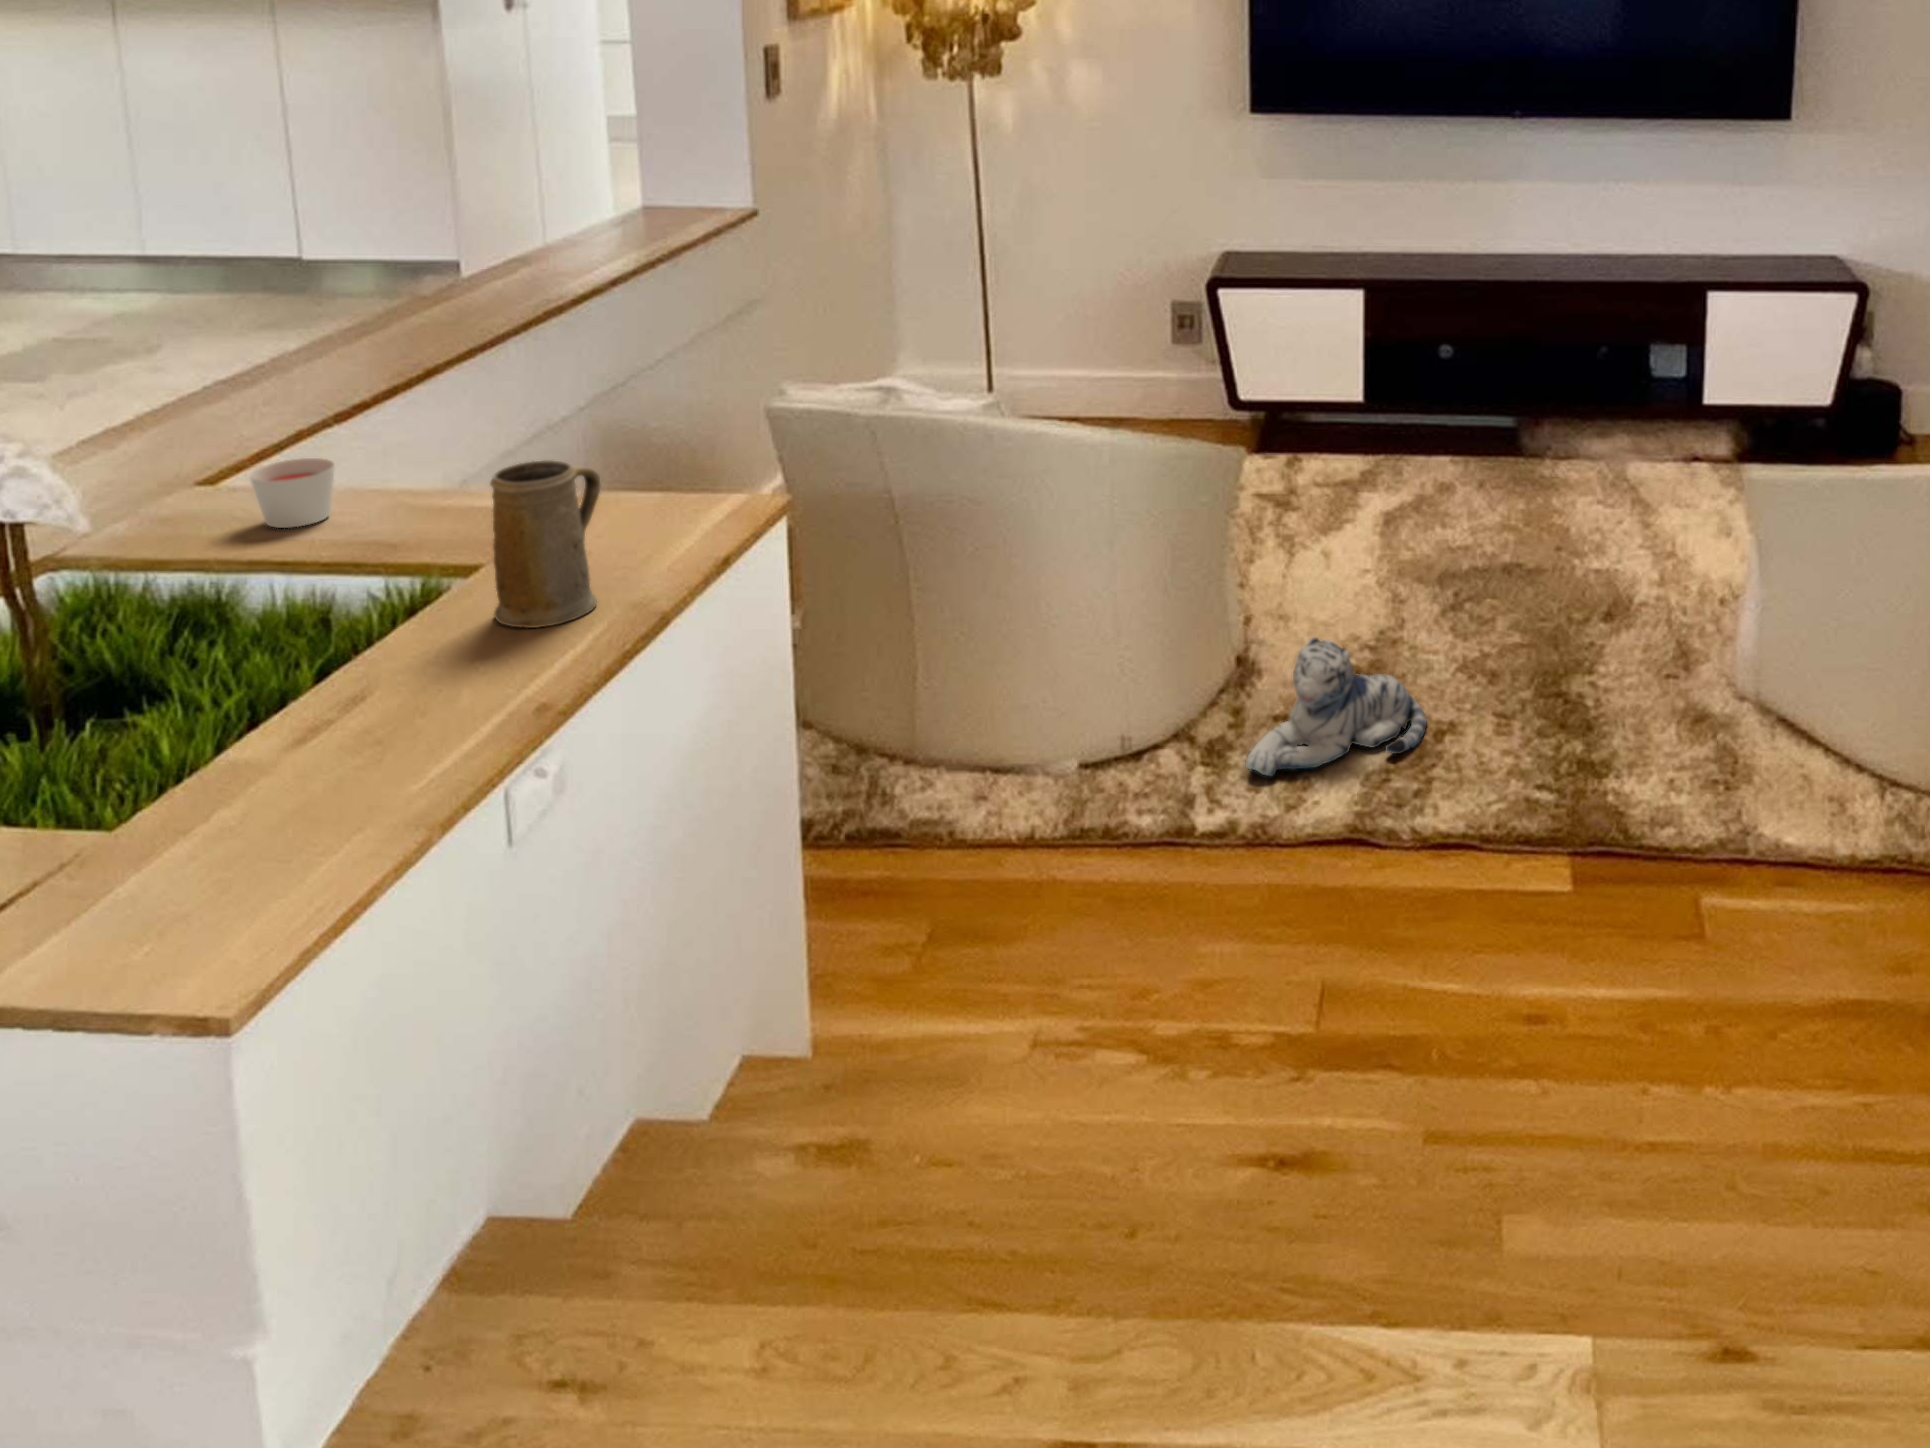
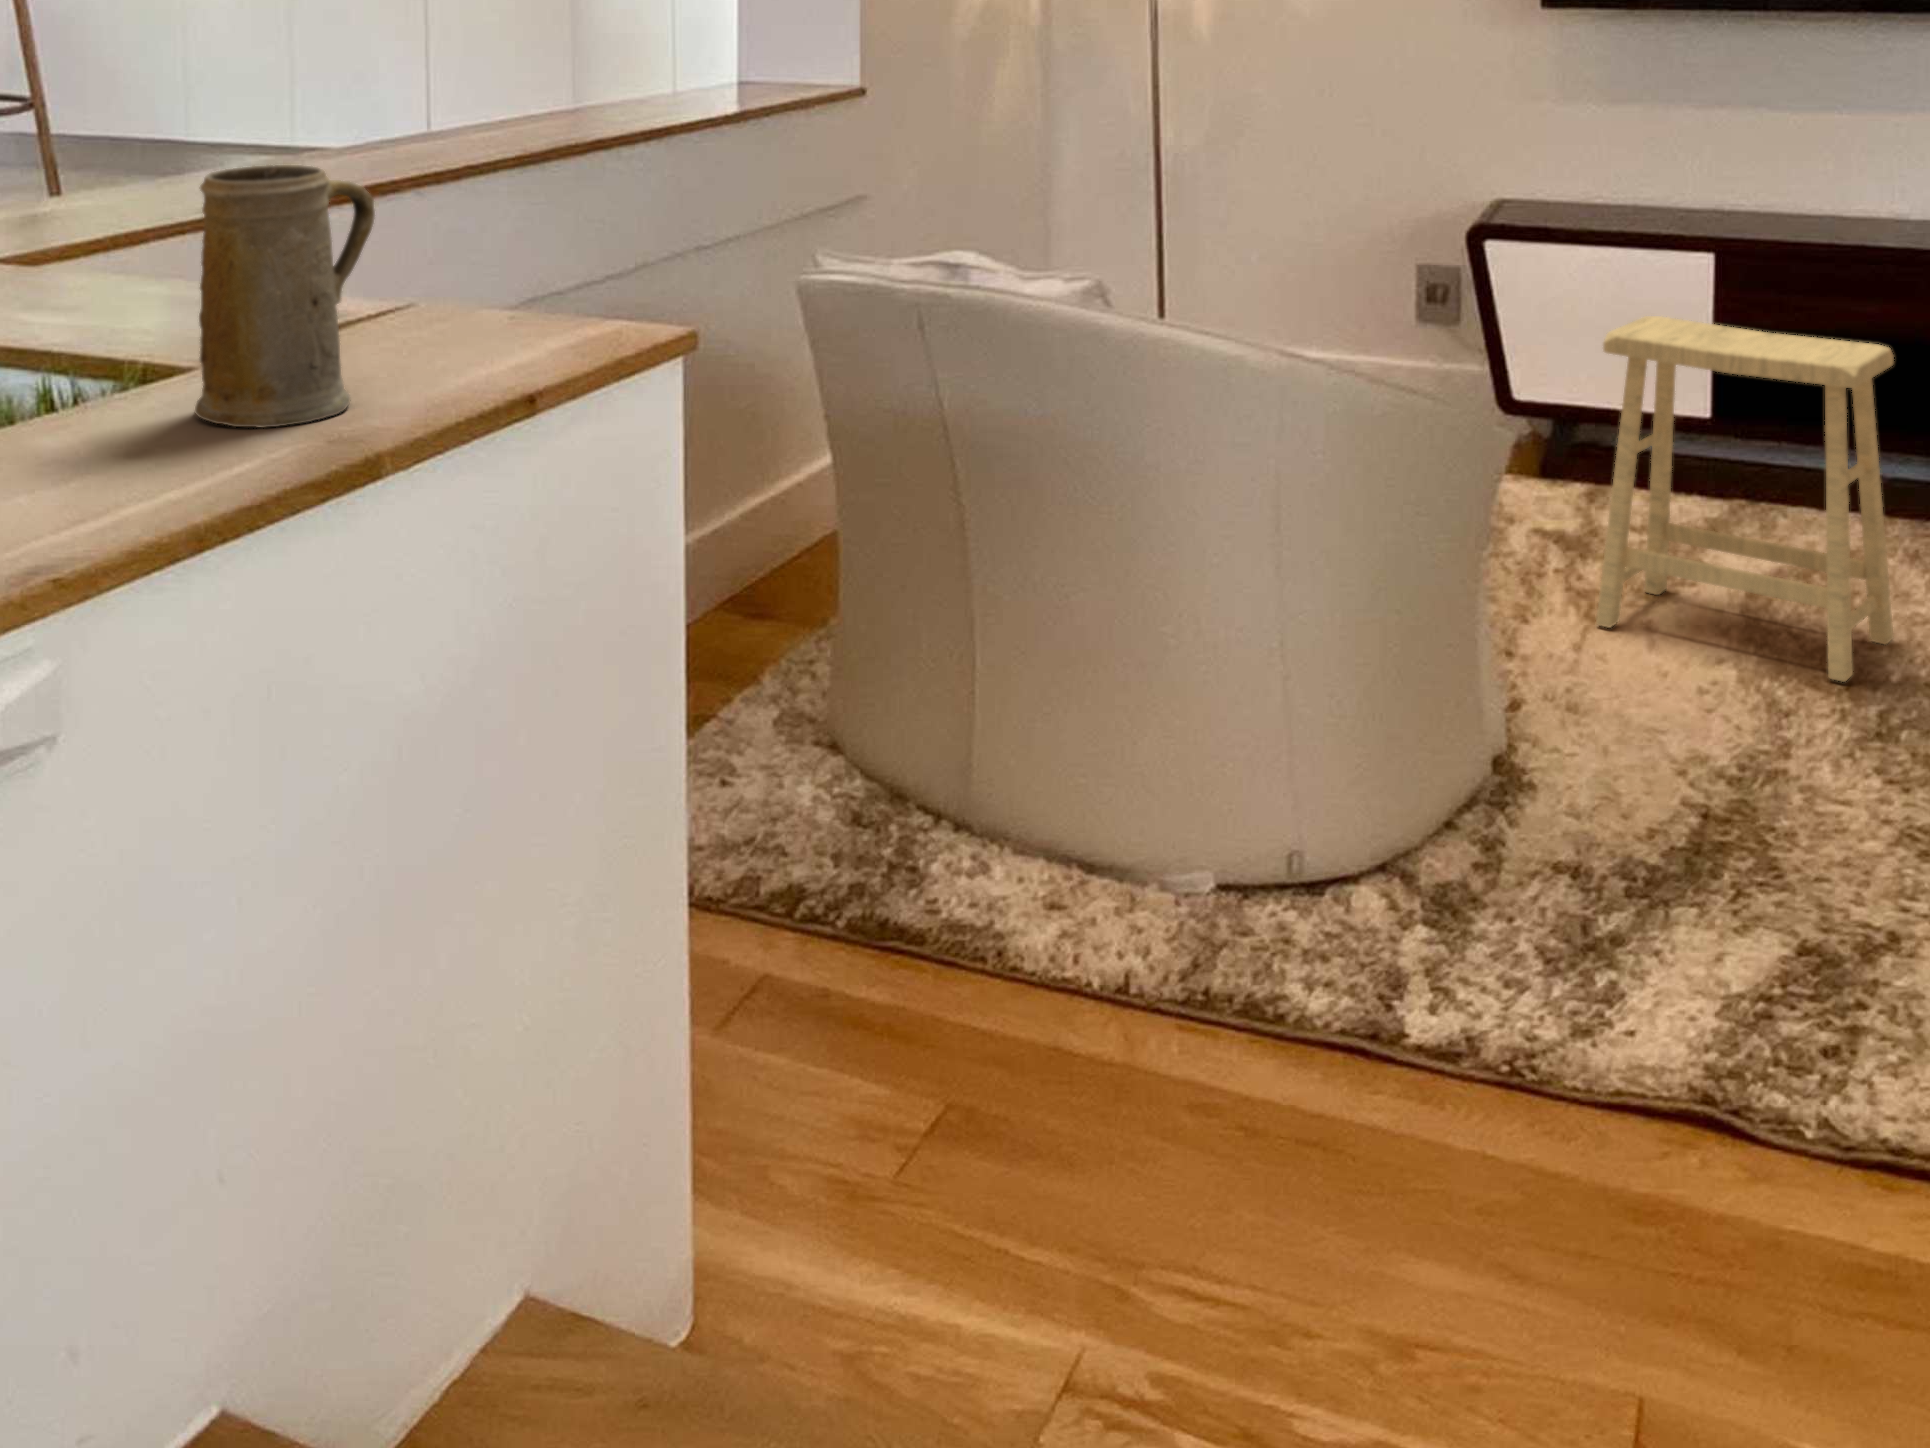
footstool: none [1298,356,1464,574] -> present [1596,316,1894,682]
candle: present [249,458,335,528] -> none [19,212,128,300]
plush toy: present [1246,637,1427,776] -> none [1499,737,1840,969]

